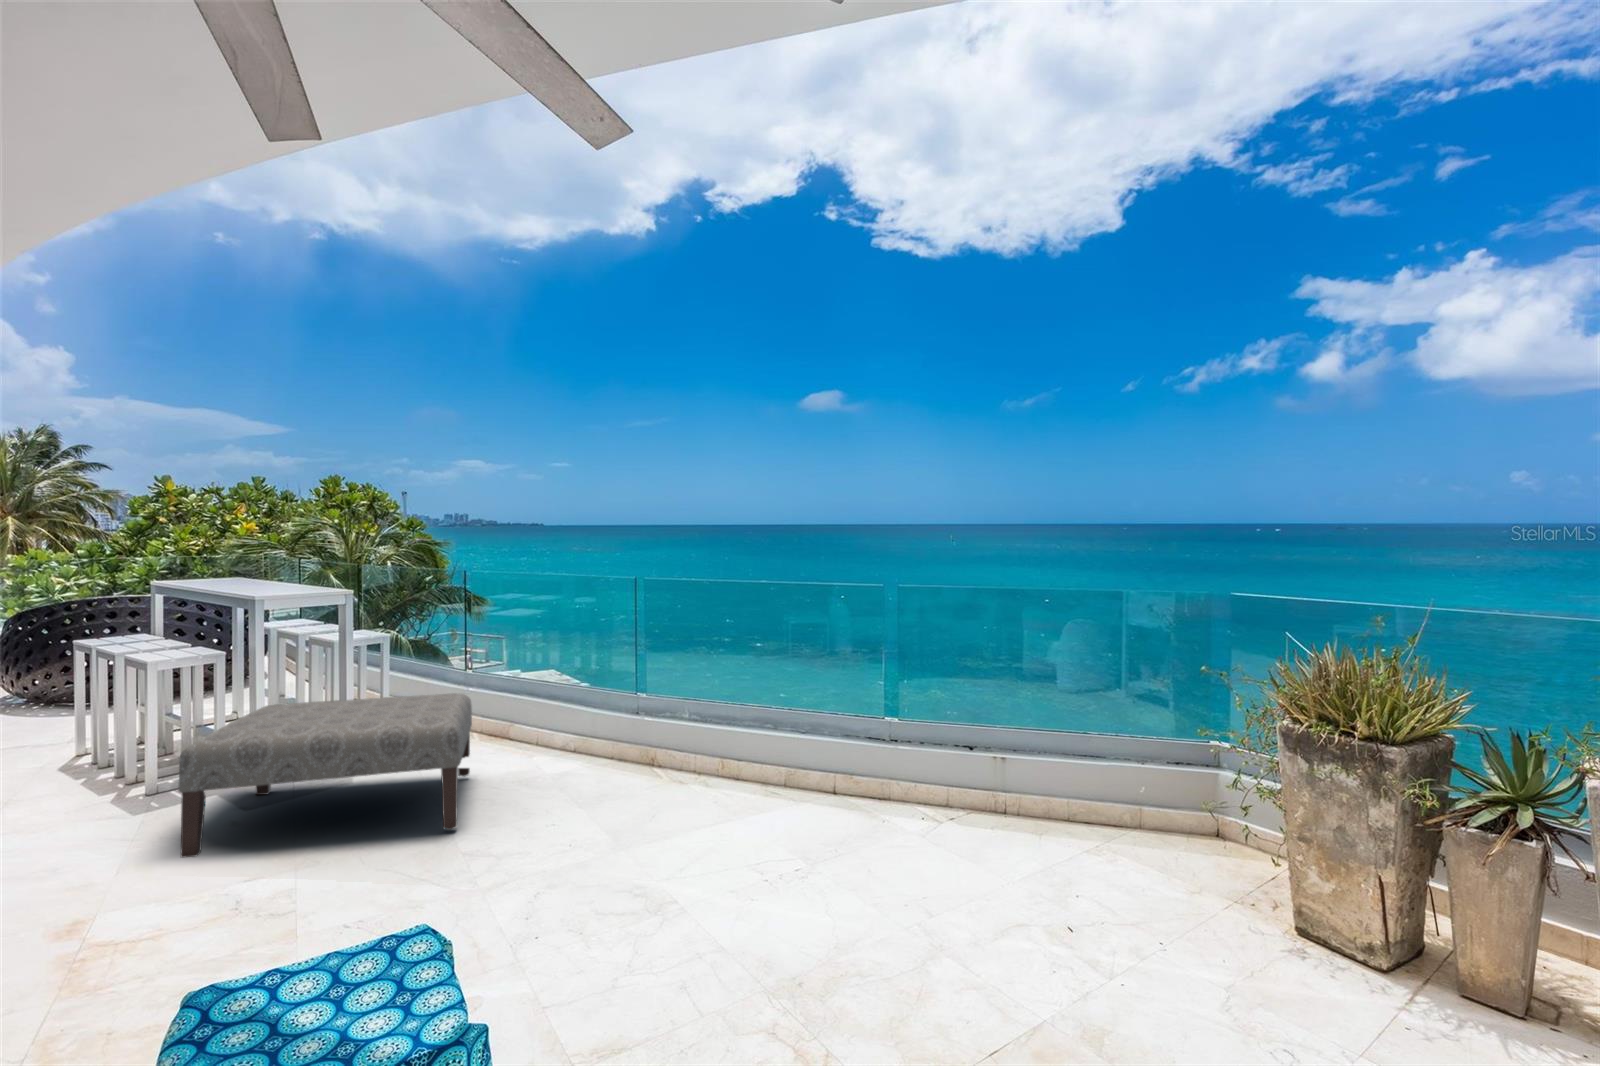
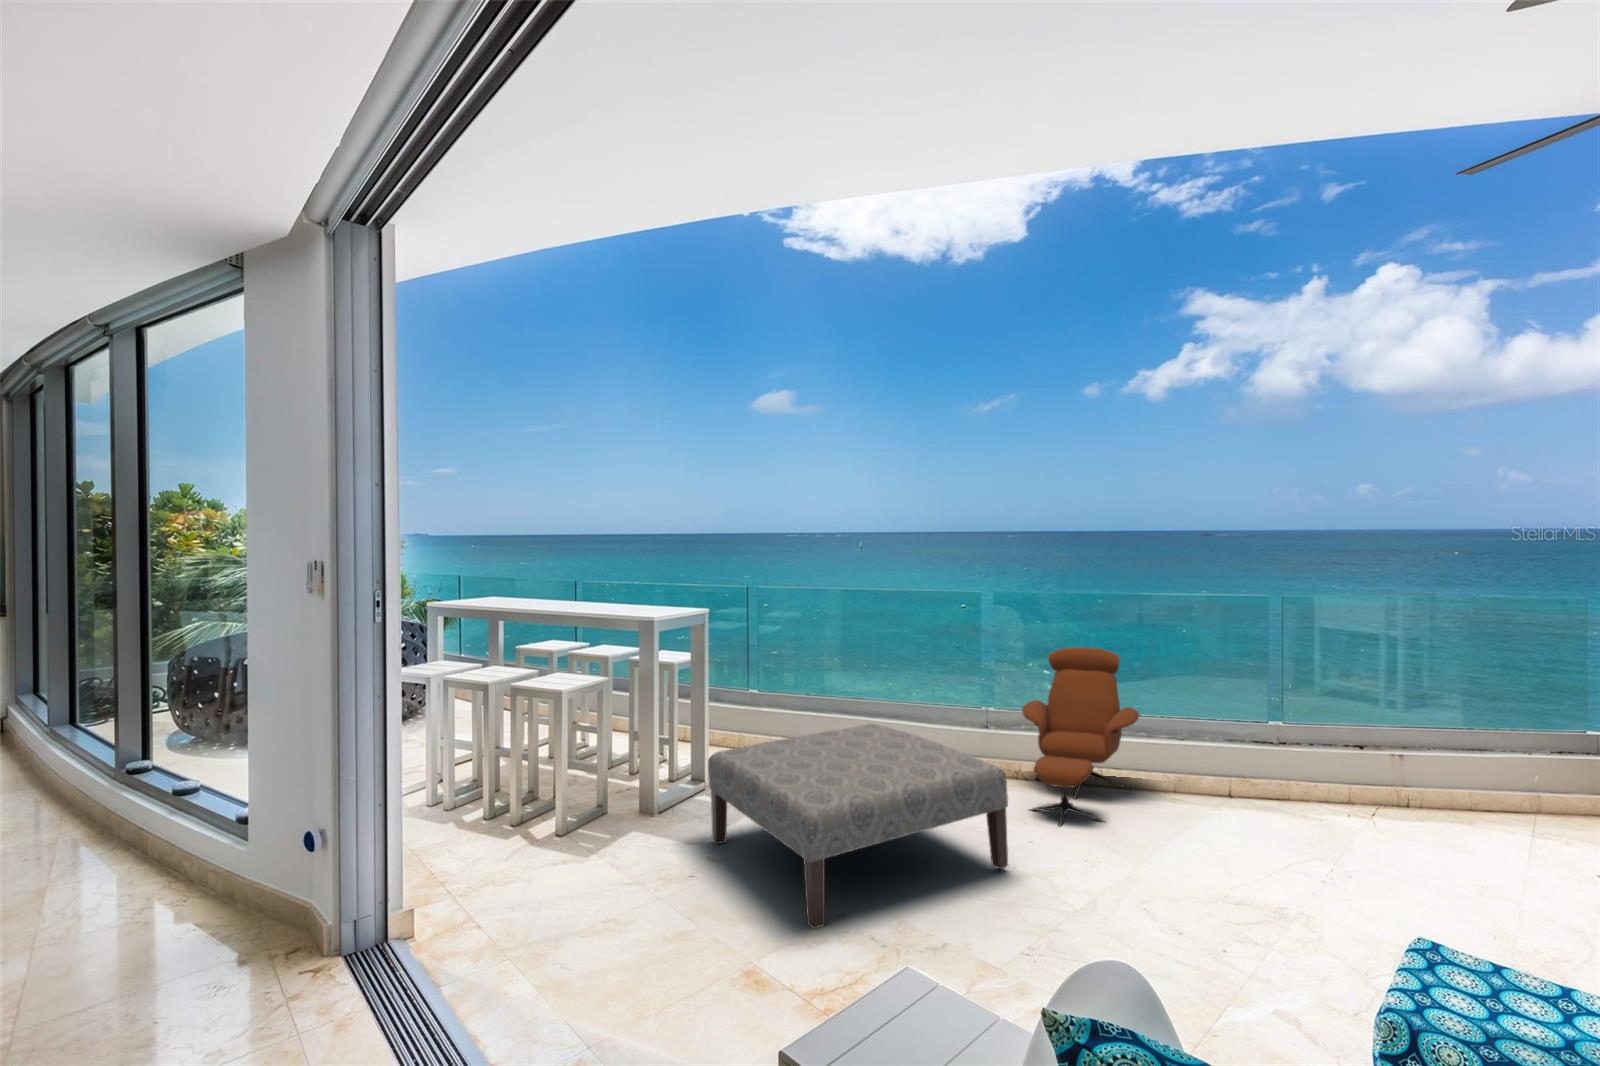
lounge chair: none [590,632,759,809] -> present [1022,647,1139,827]

